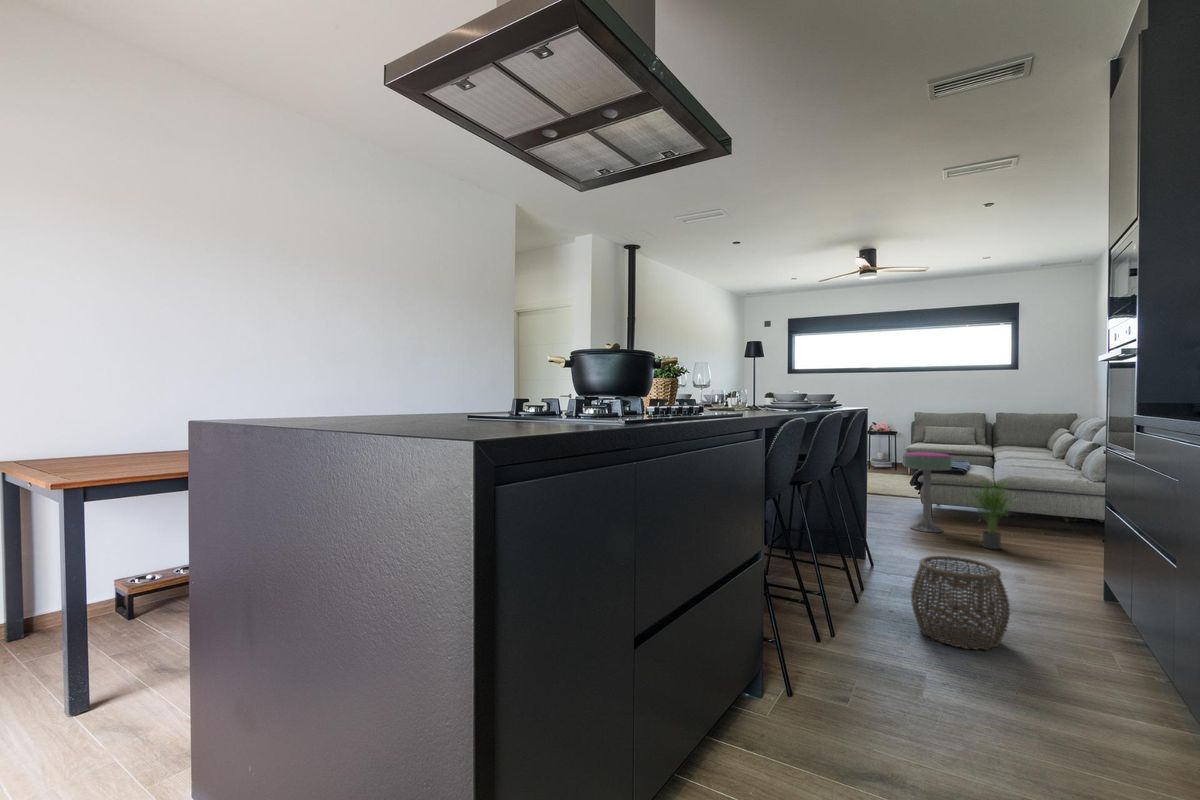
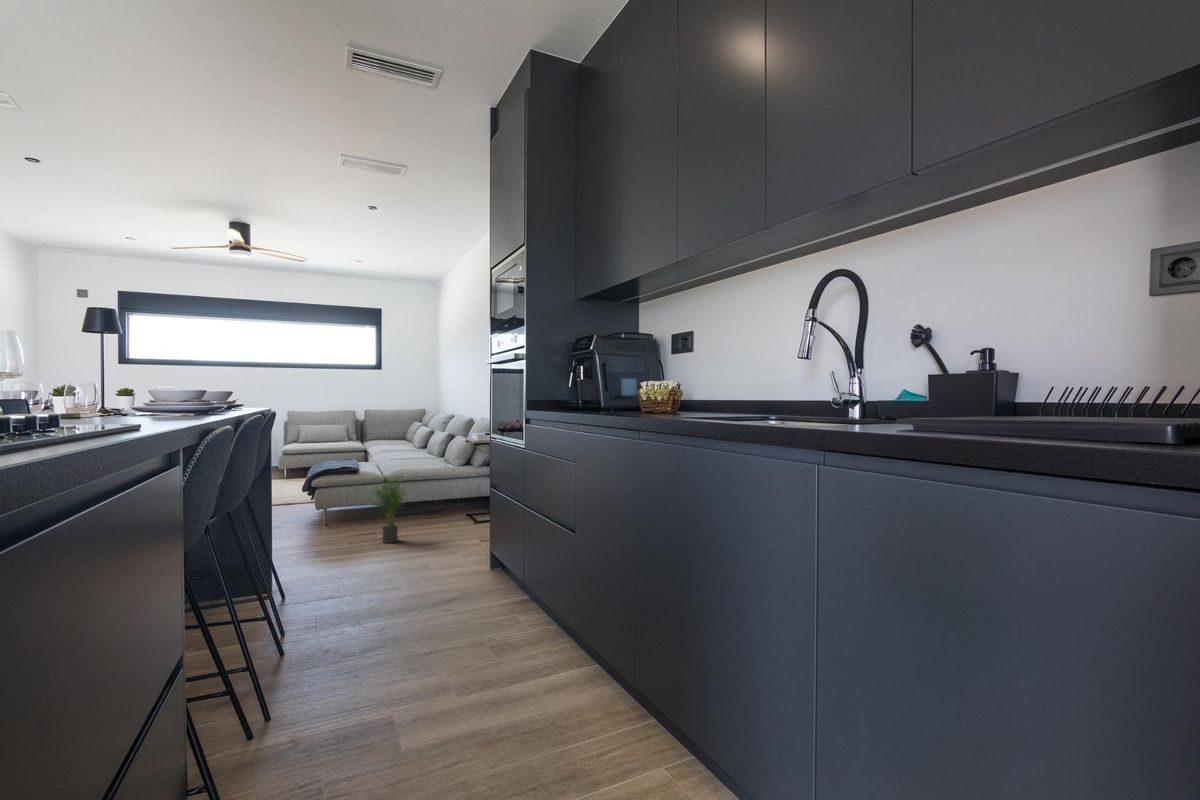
bar stool: present [904,452,952,532] -> none [300,453,350,539]
woven basket: present [911,556,1010,650] -> none [355,565,452,670]

